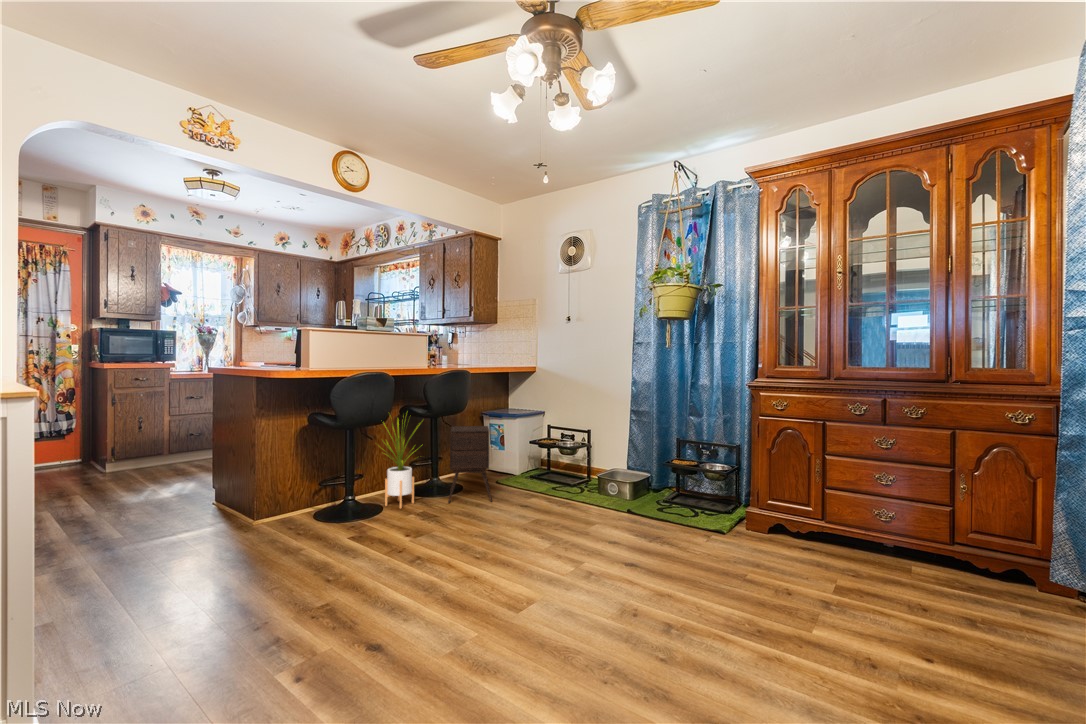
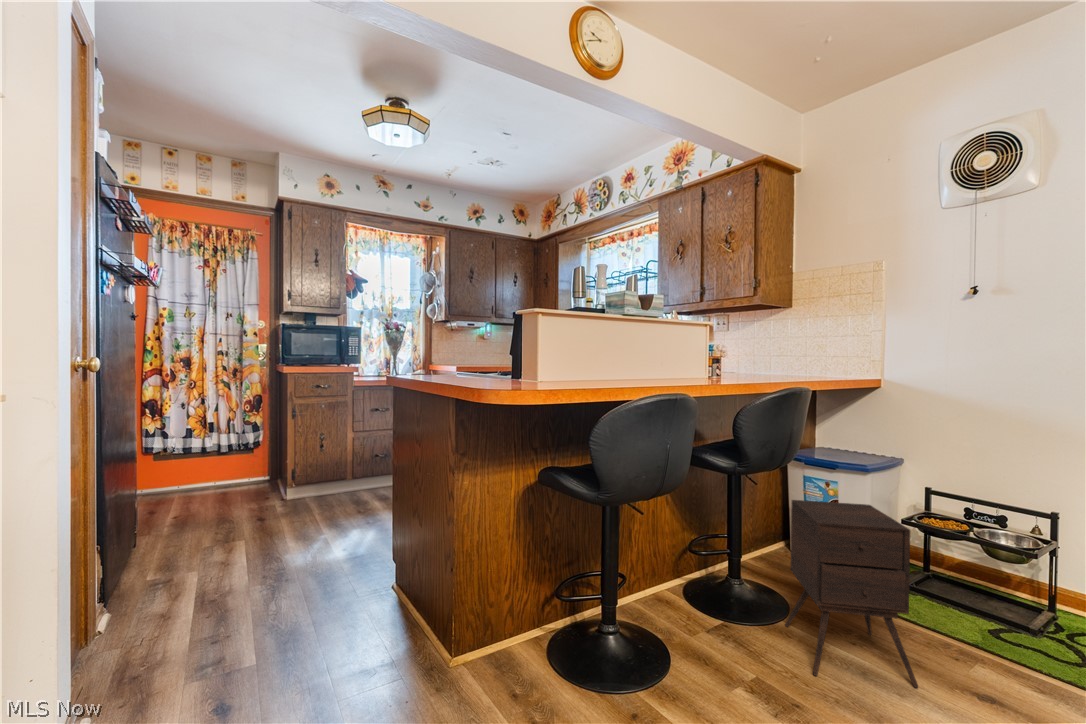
house plant: present [384,421,420,508] -> none [659,470,768,680]

